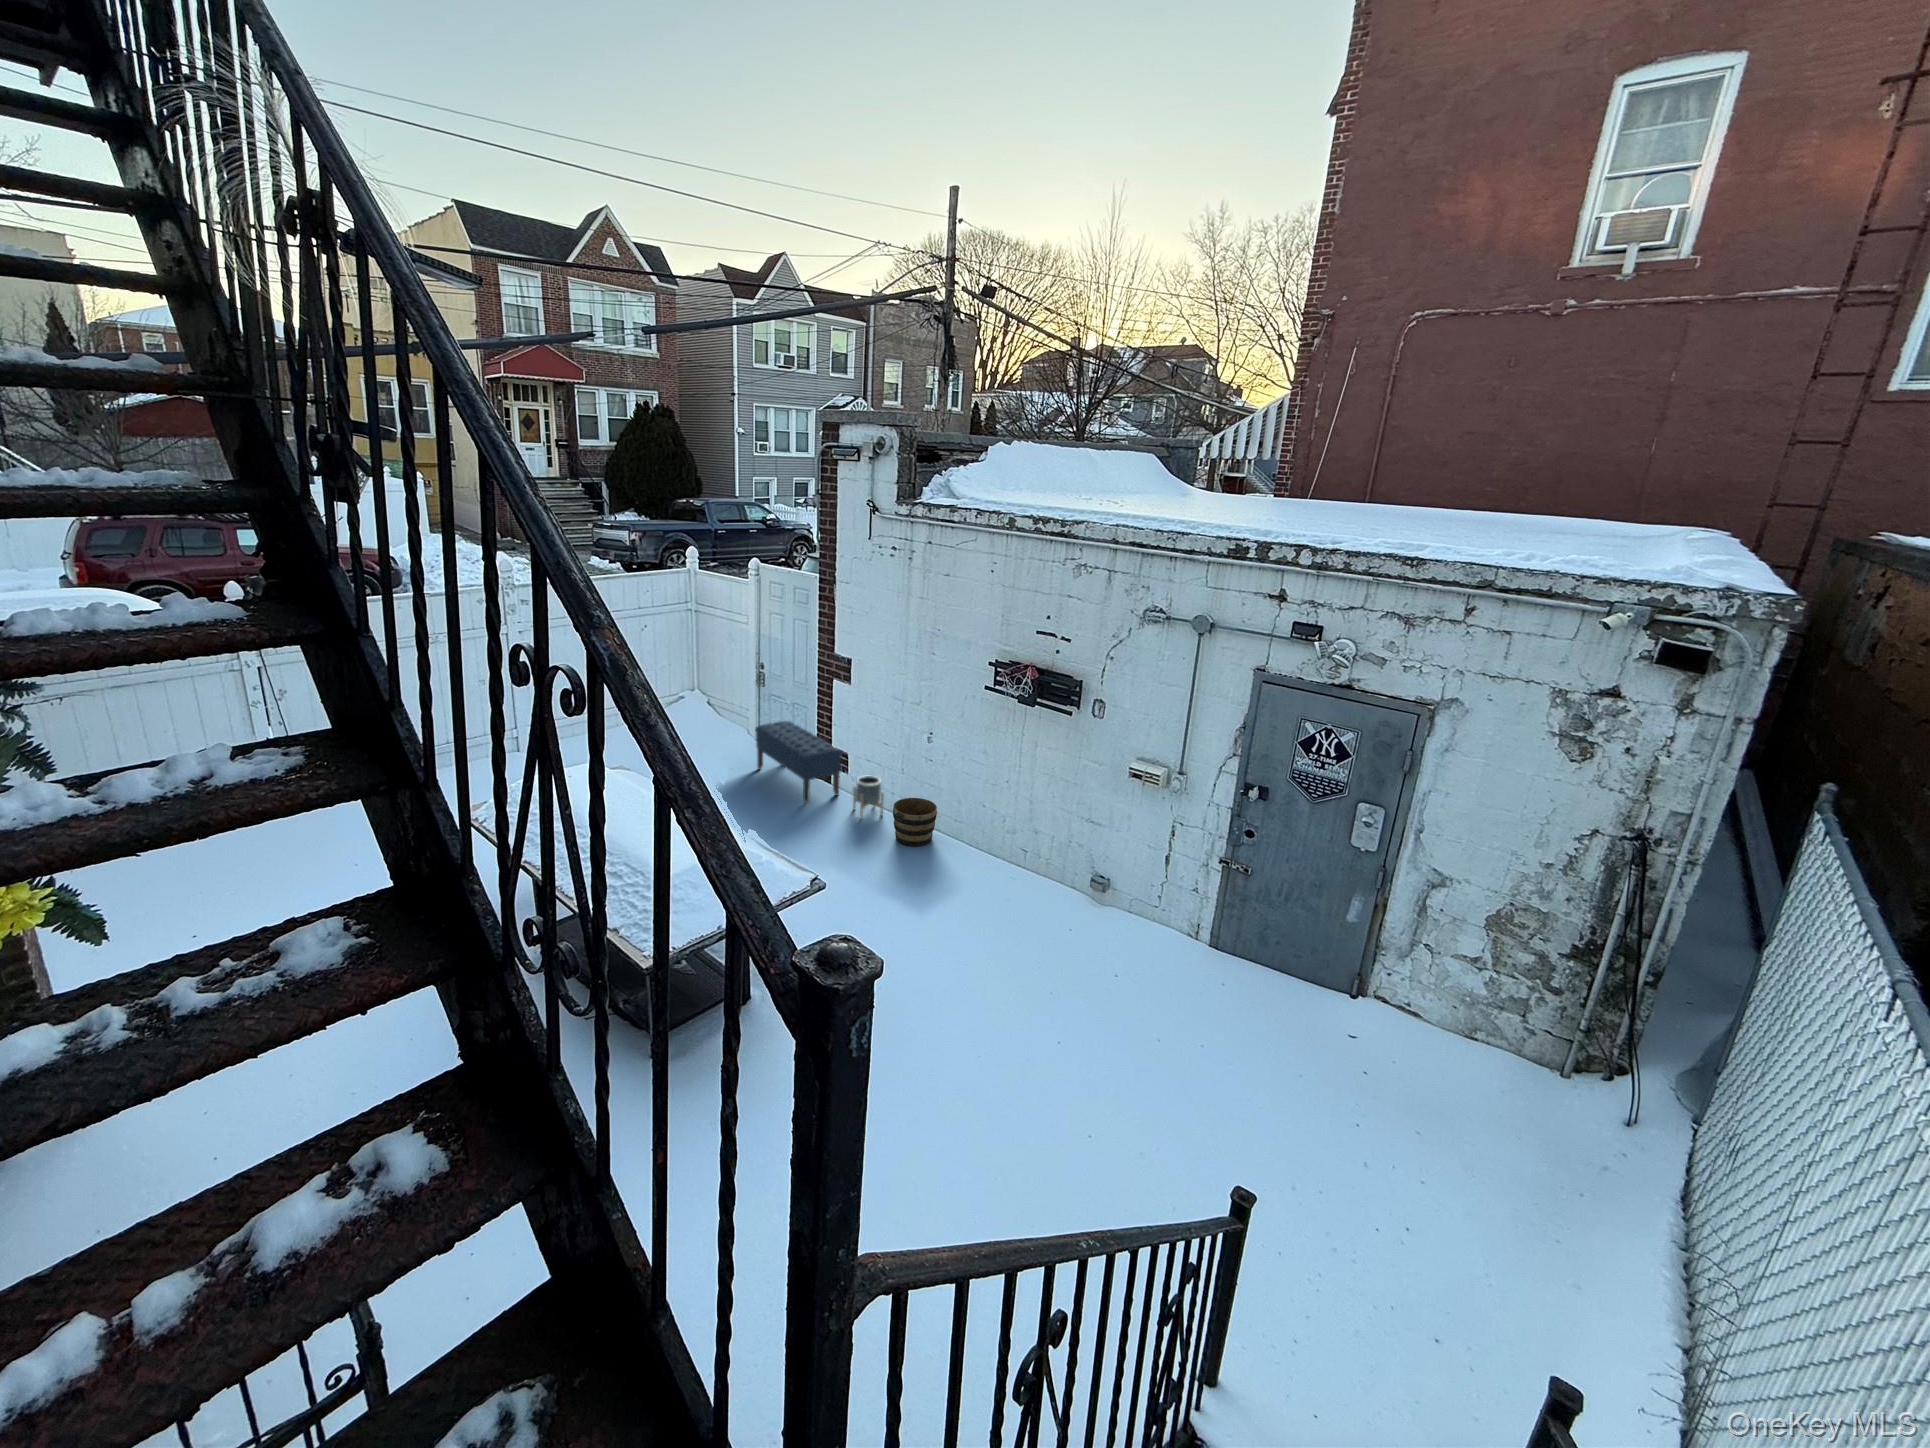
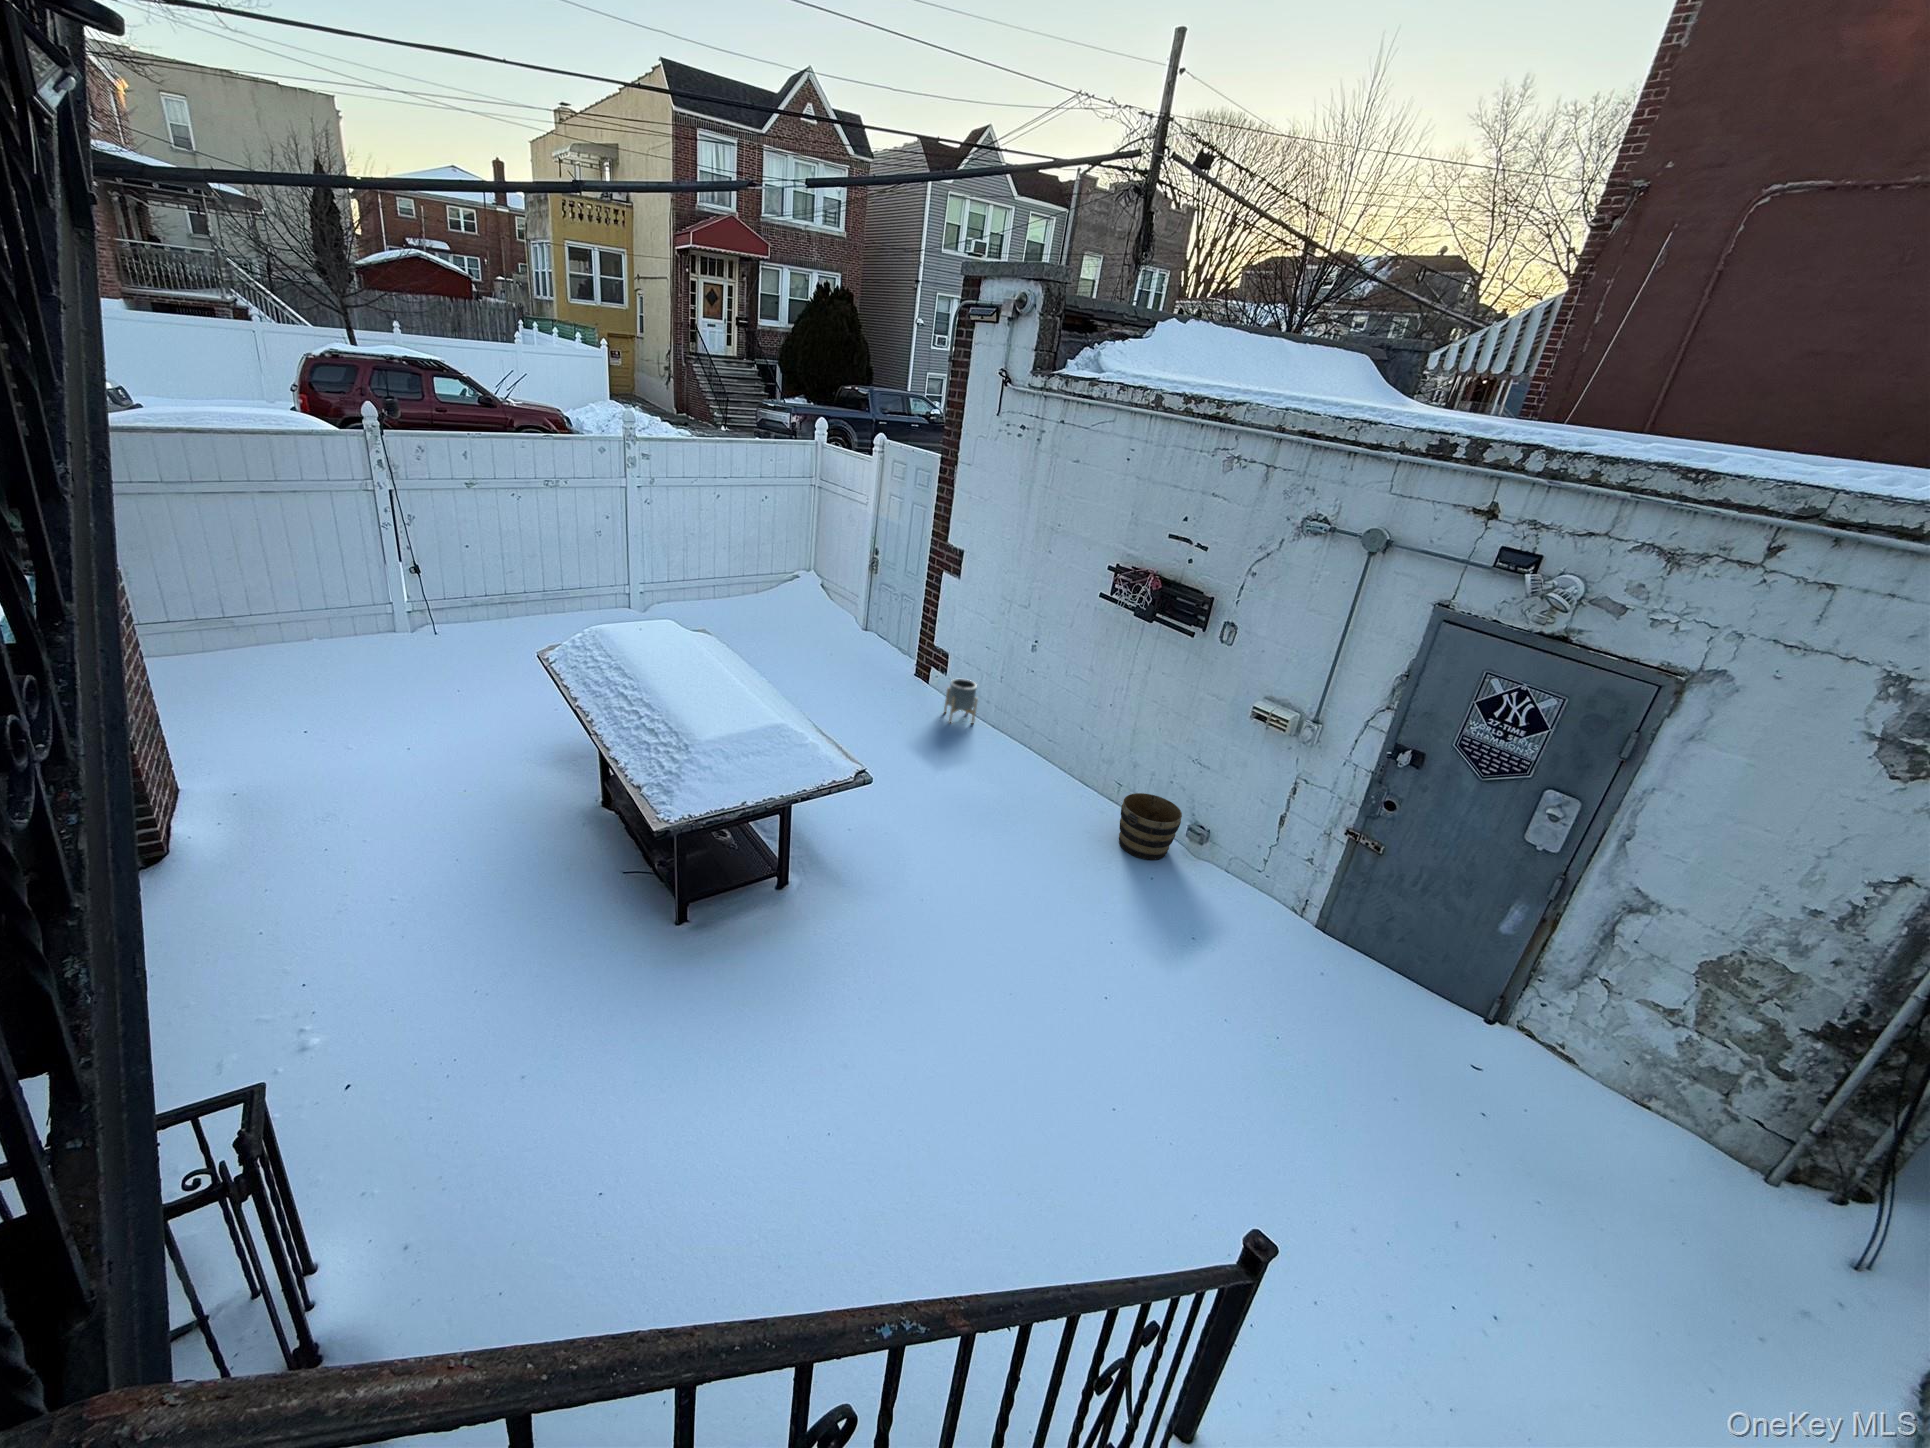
bench: present [755,721,842,803] -> none [857,611,942,699]
bucket: present [893,798,937,846] -> present [1119,793,1182,860]

